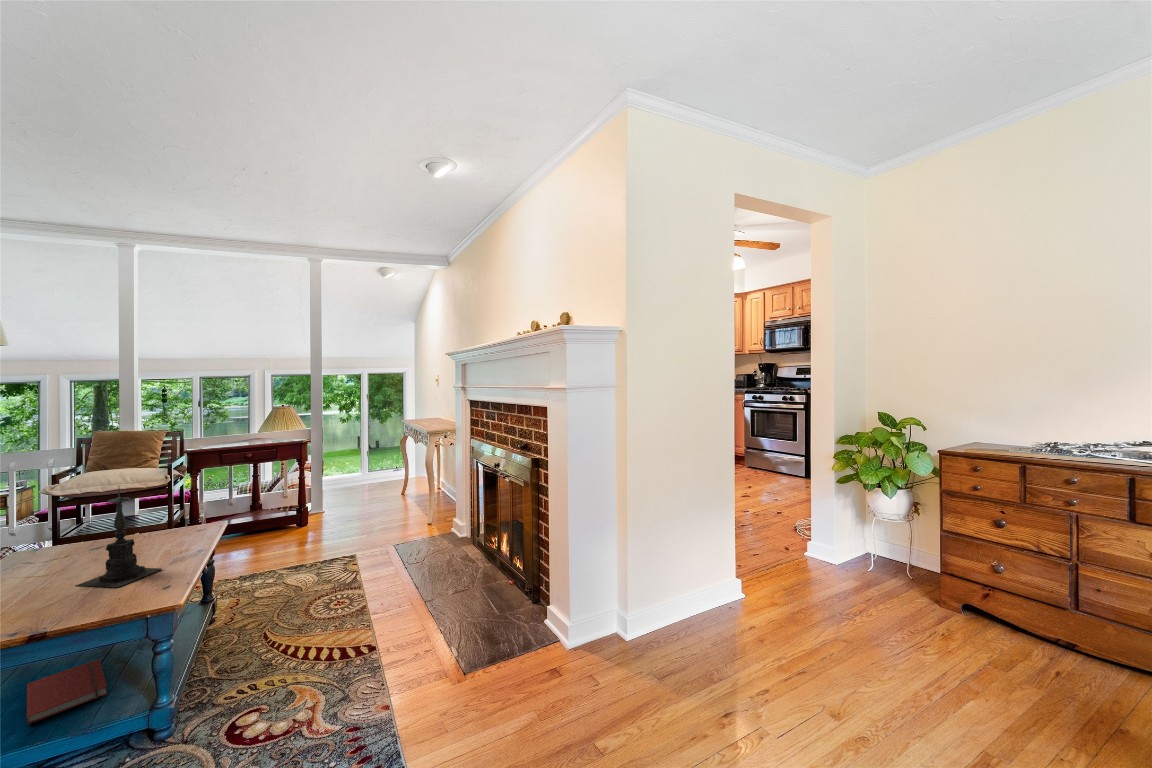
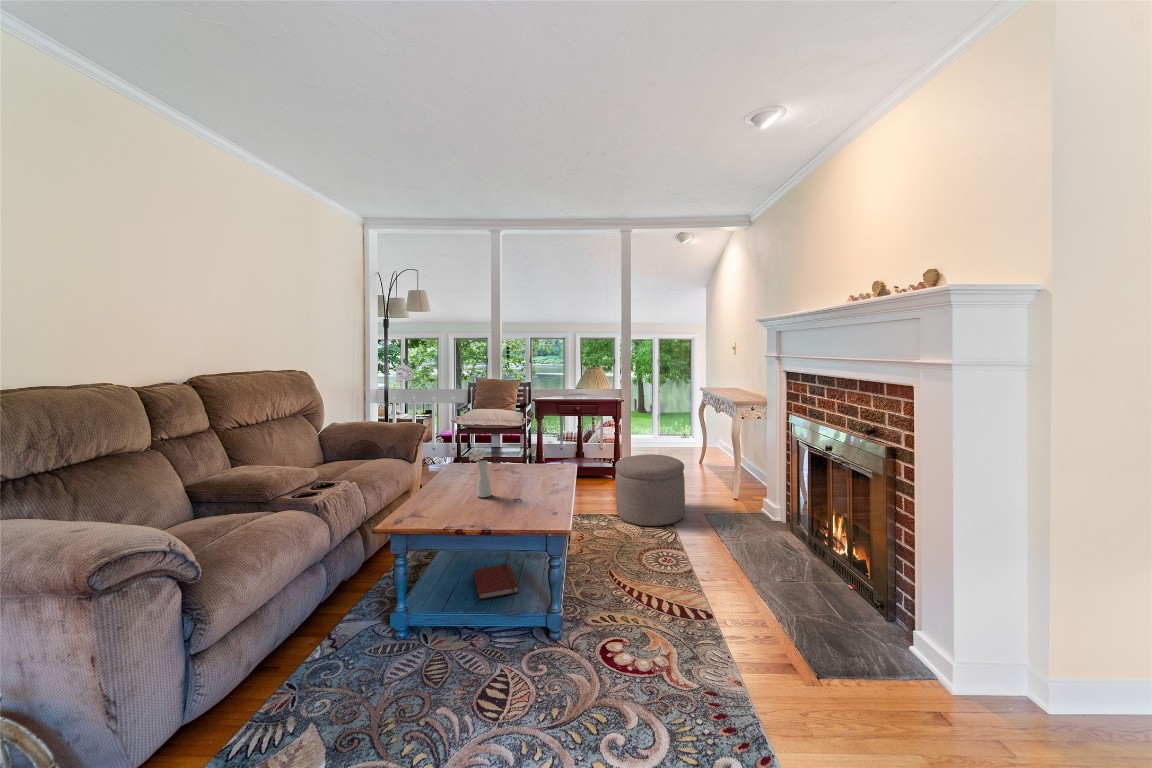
candle holder: present [76,488,161,587] -> none [496,437,545,515]
ottoman: none [291,490,374,570] -> present [615,454,685,526]
vase: none [28,508,75,576] -> present [468,449,492,497]

